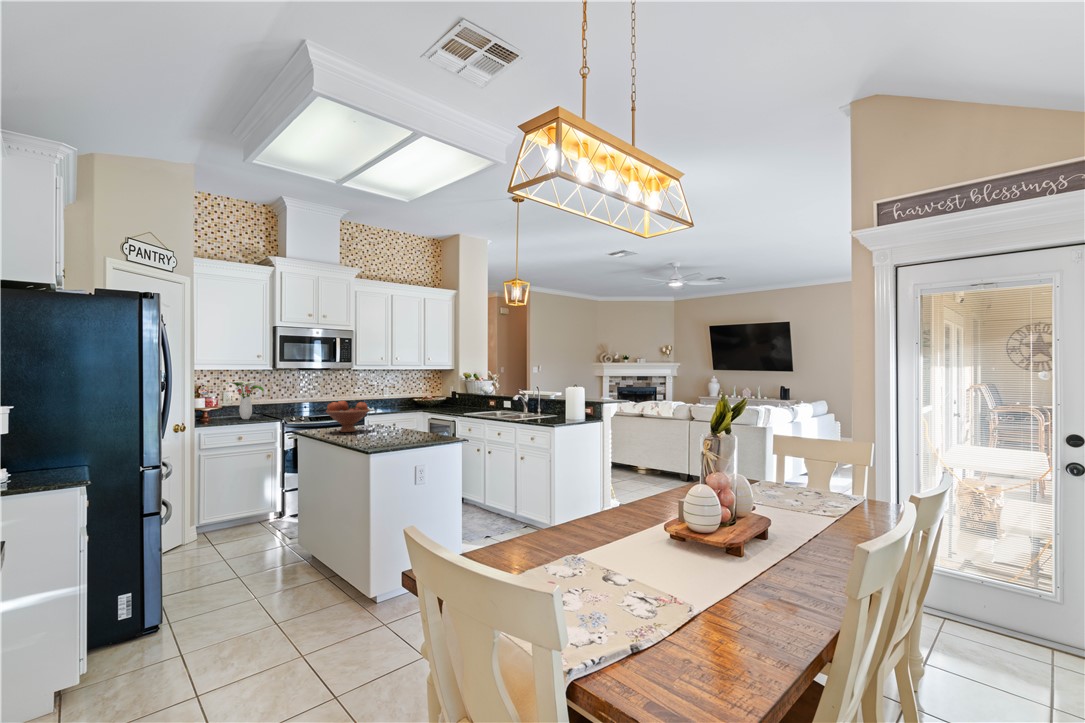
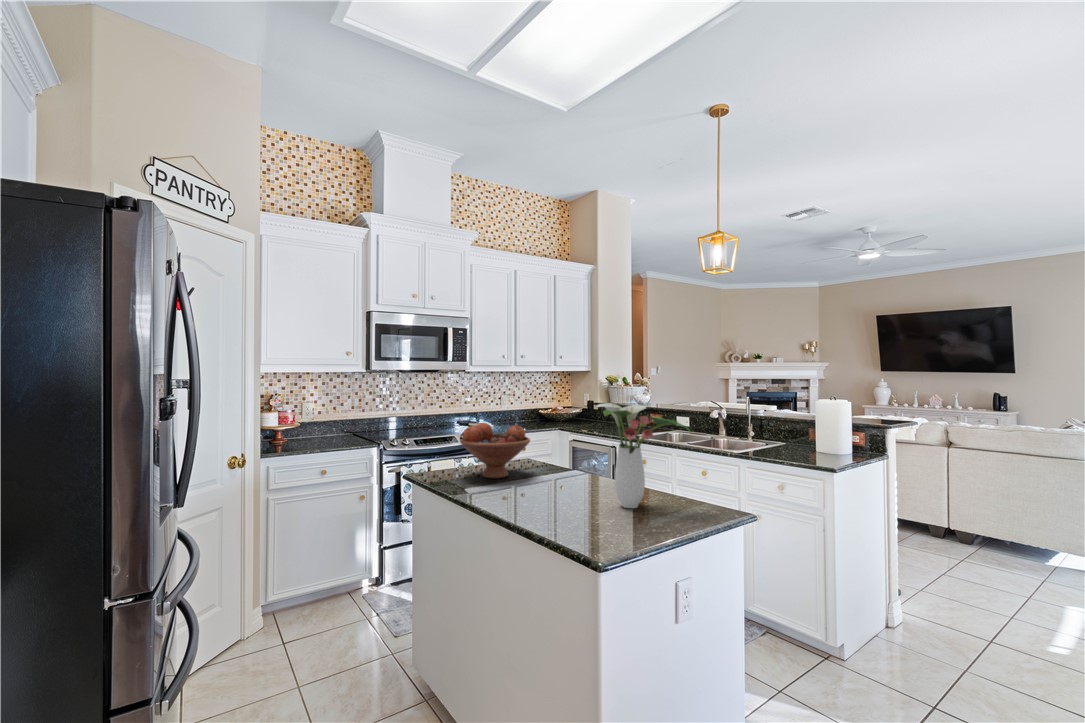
flower arrangement: present [226,381,264,419] -> present [597,403,691,508]

